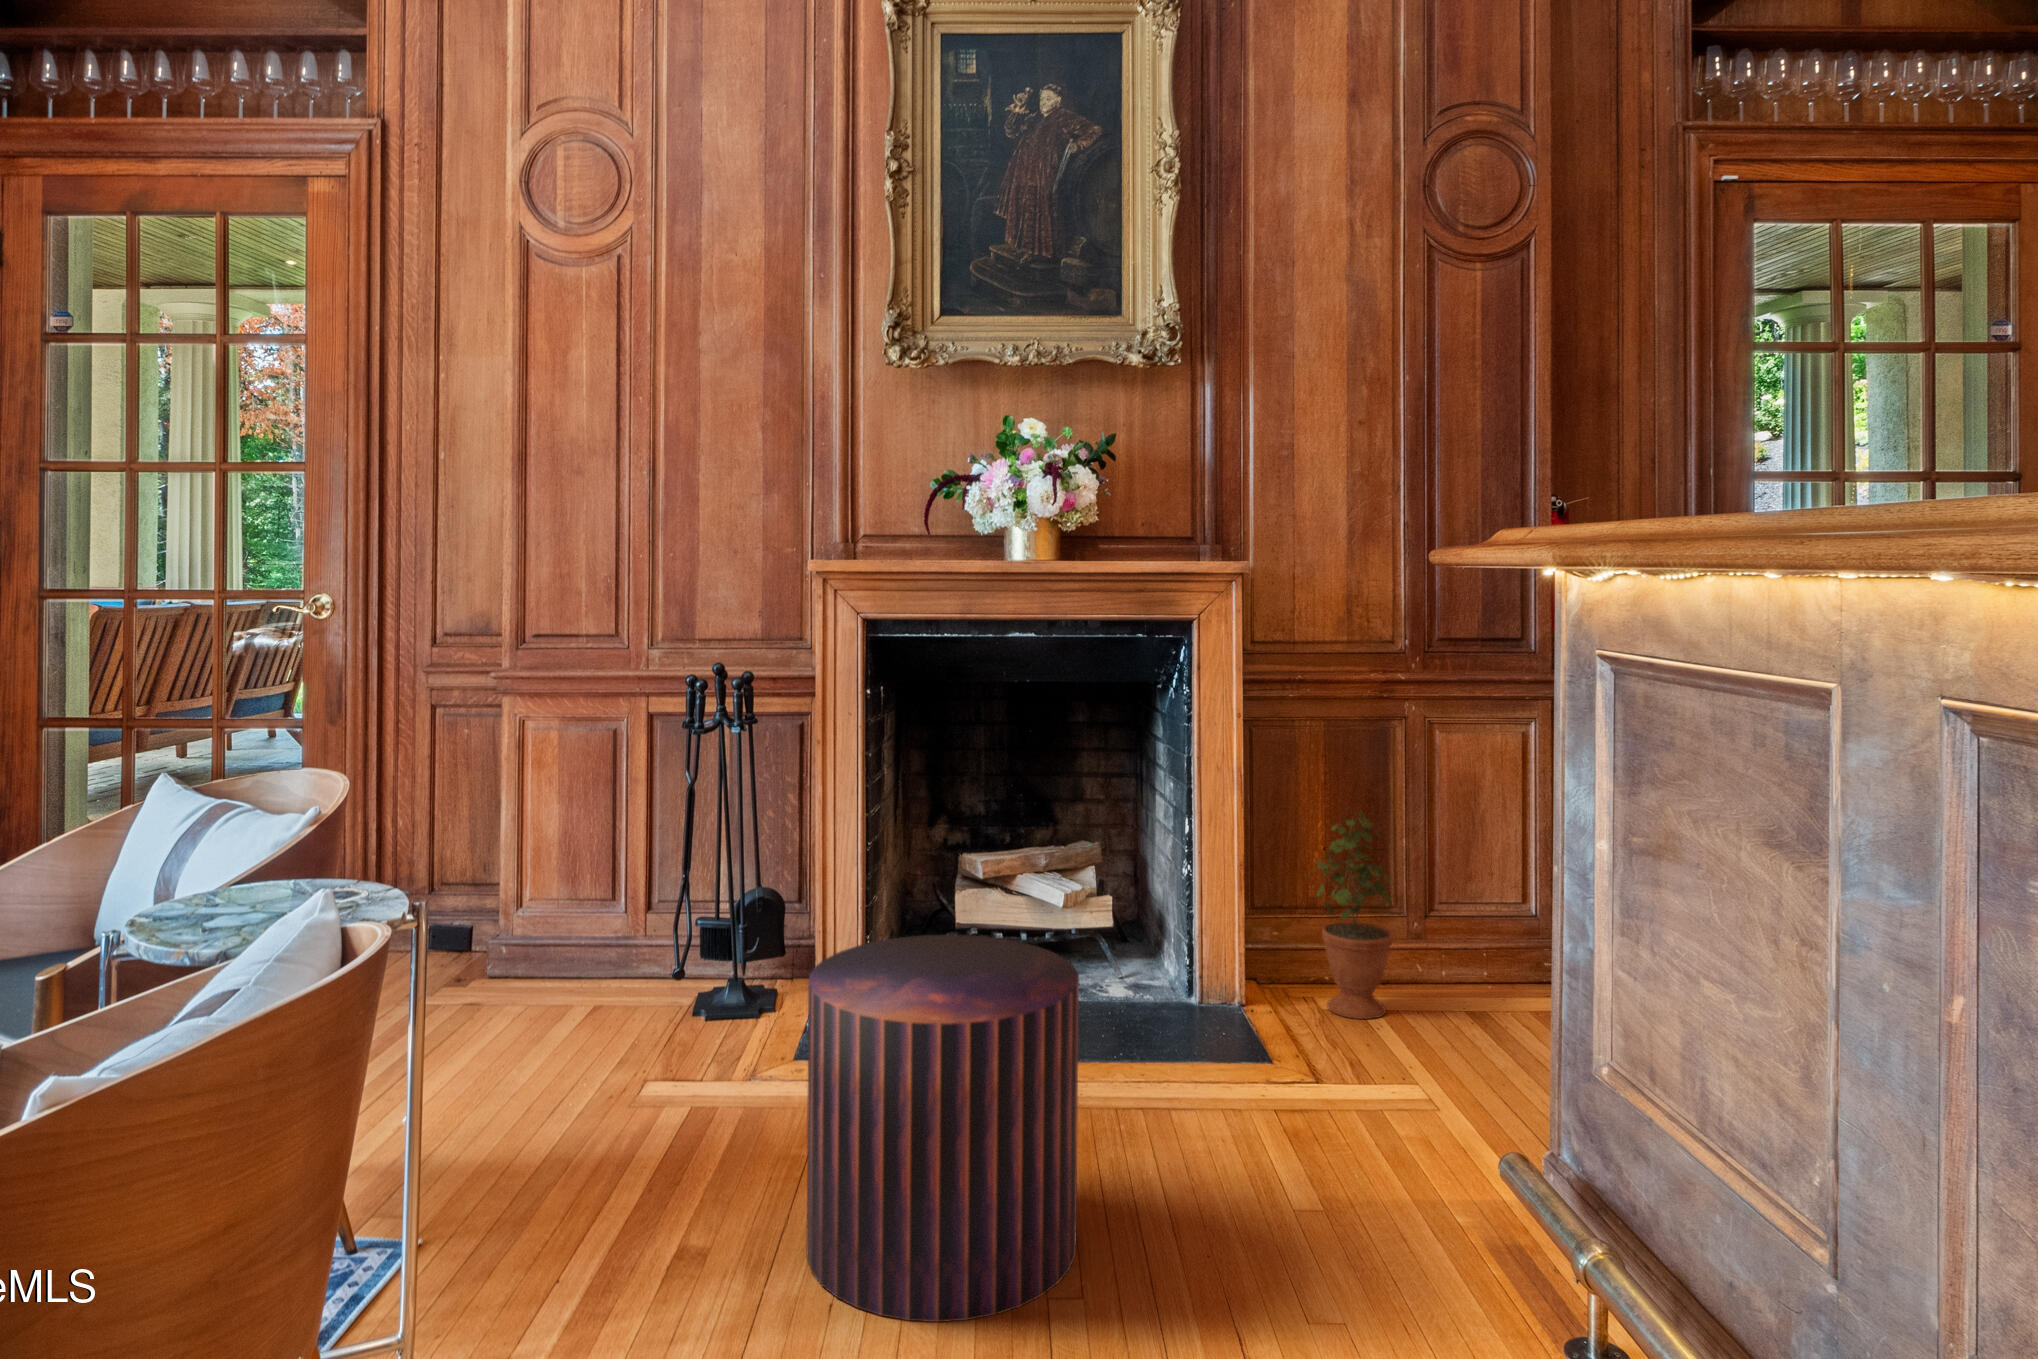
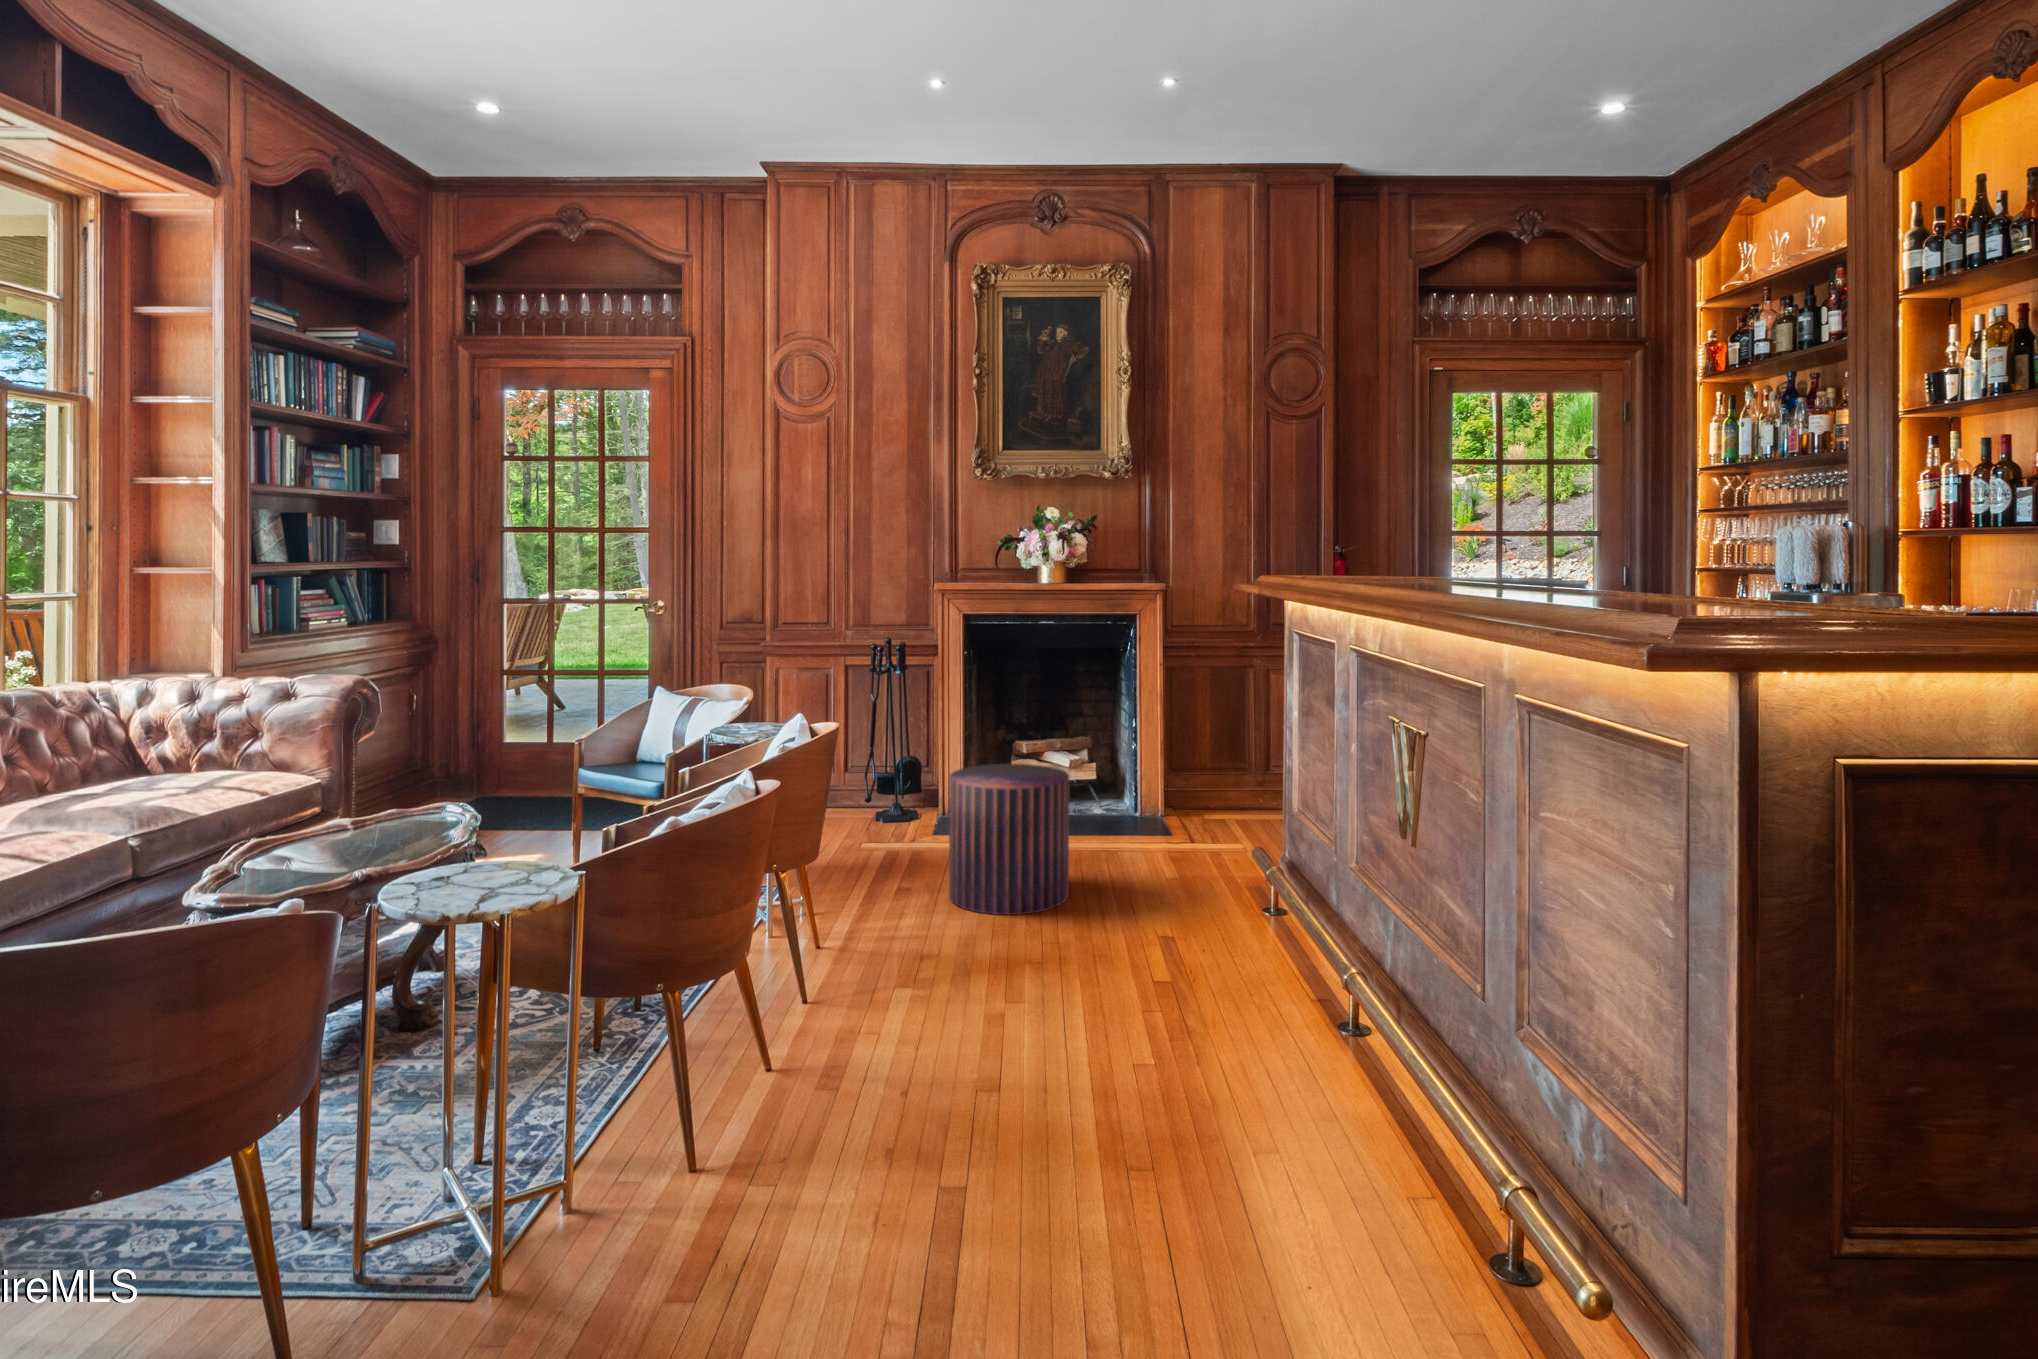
potted plant: present [1308,812,1393,1019] -> none [1199,714,1245,824]

